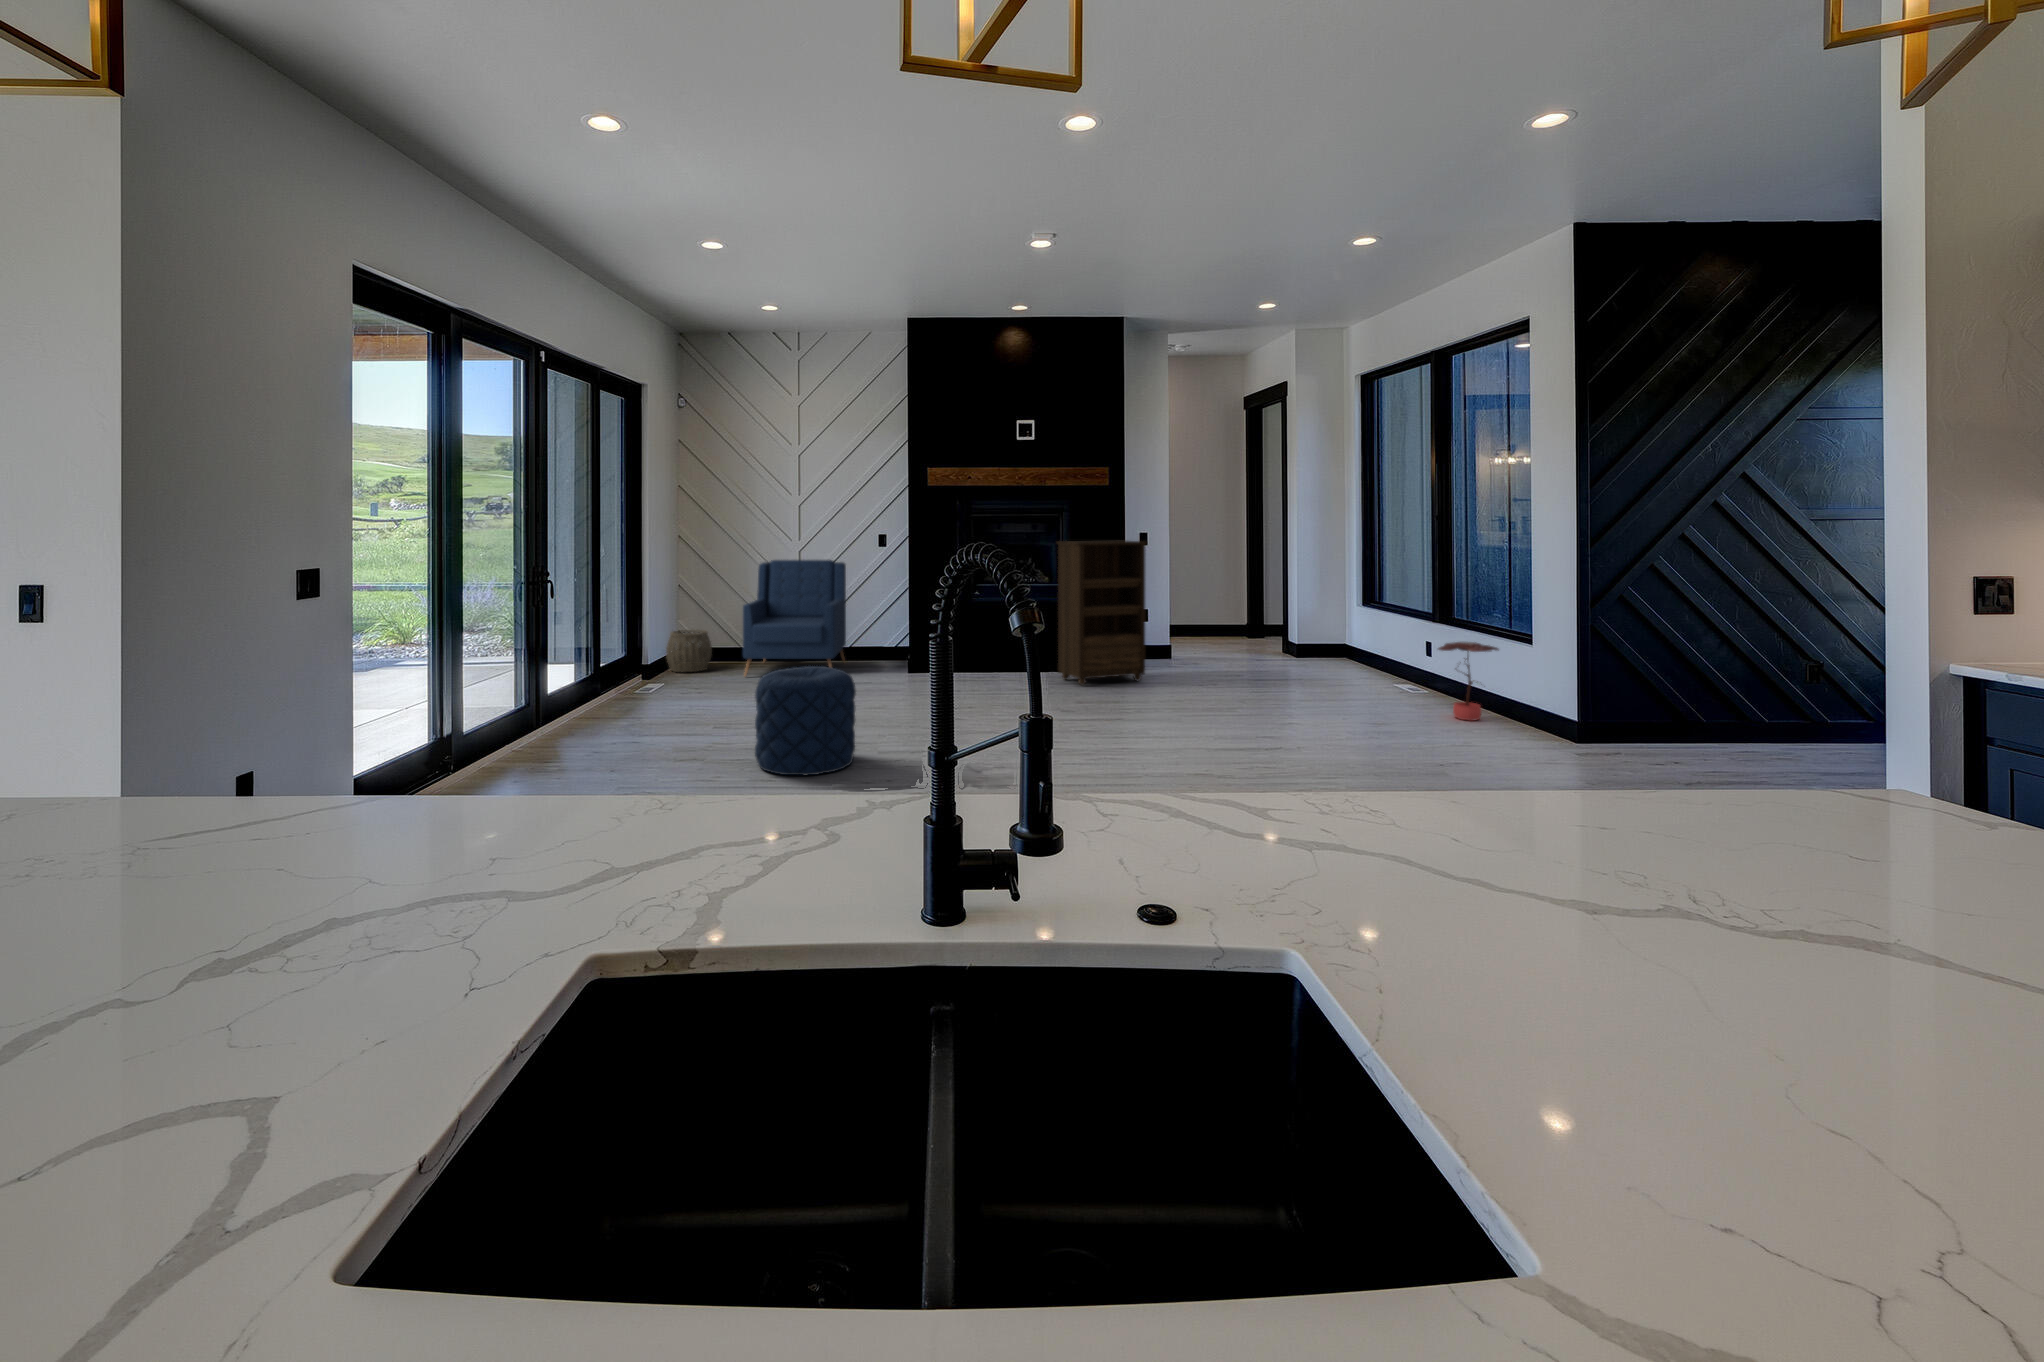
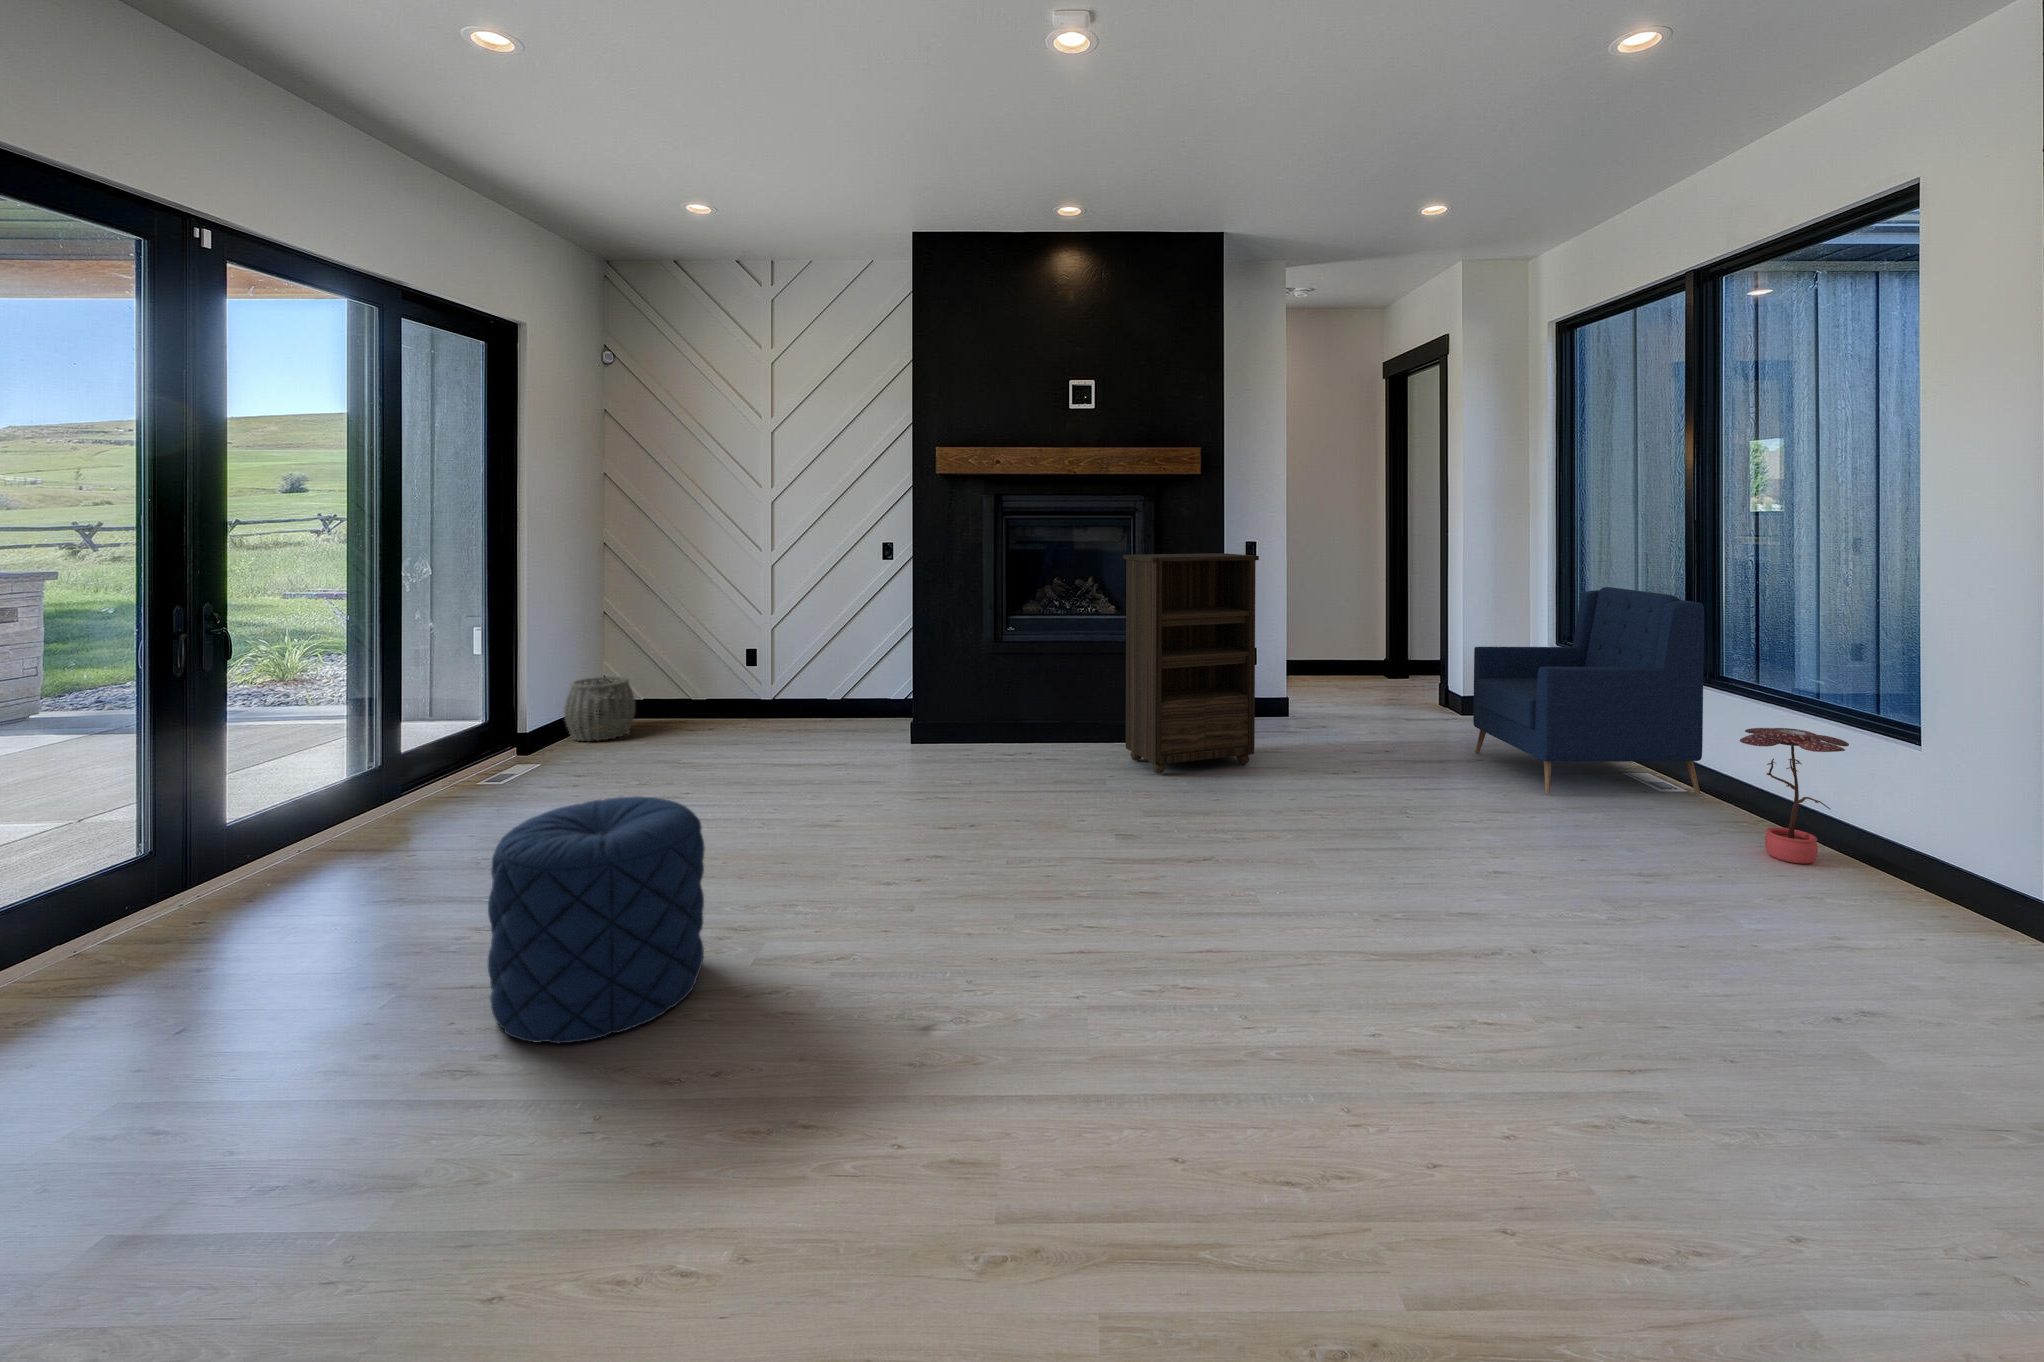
armchair: present [743,560,846,676] -> present [1473,587,1704,794]

